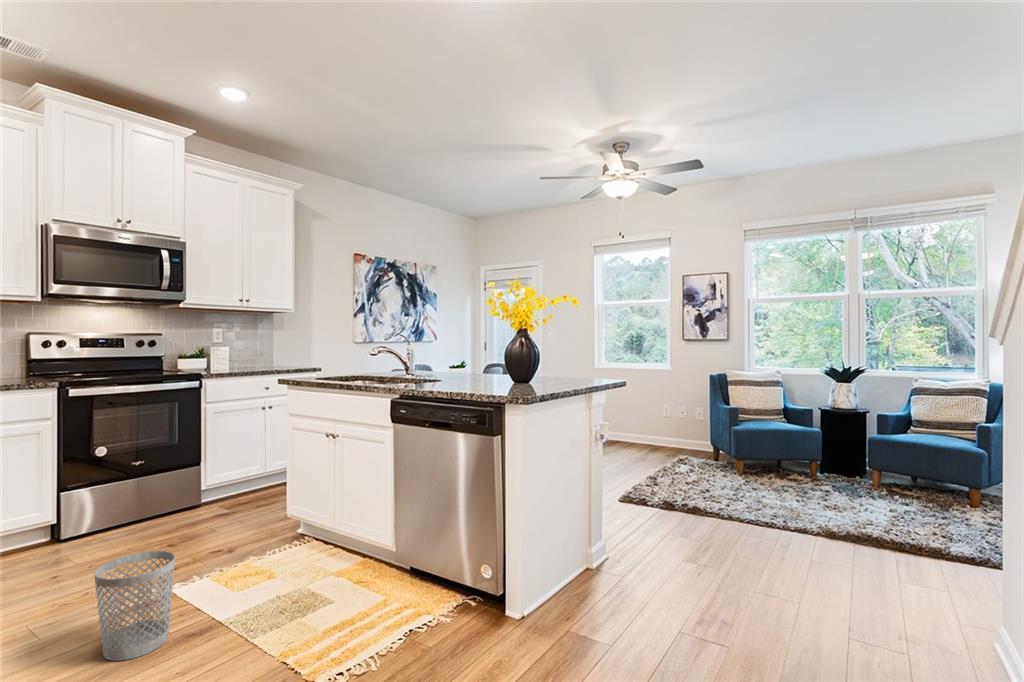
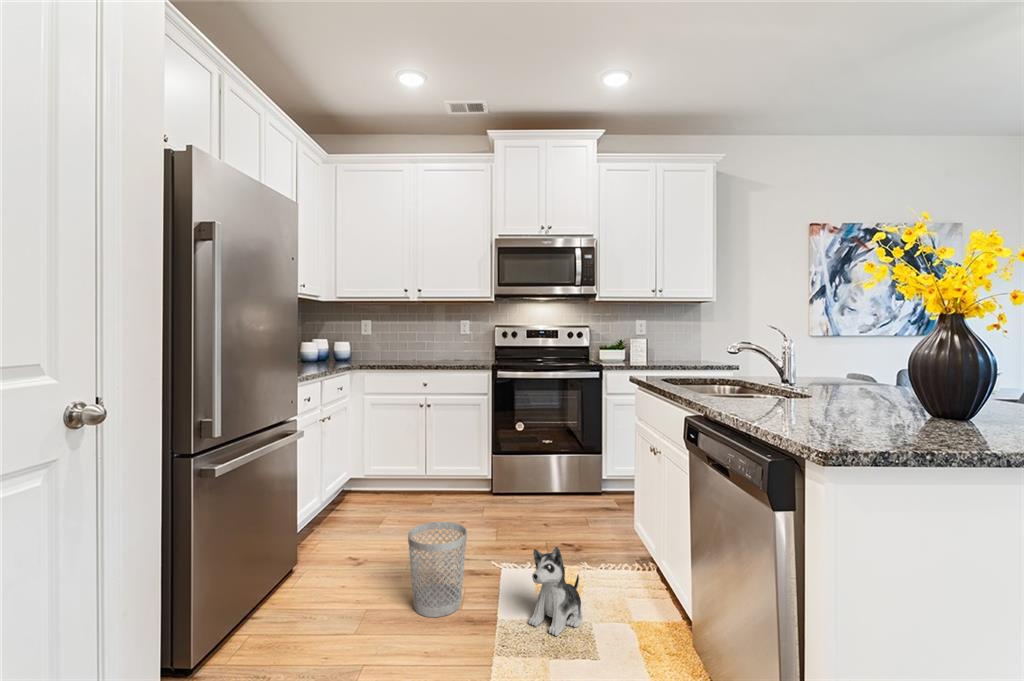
plush toy: none [250,530,299,610] -> present [529,547,582,636]

